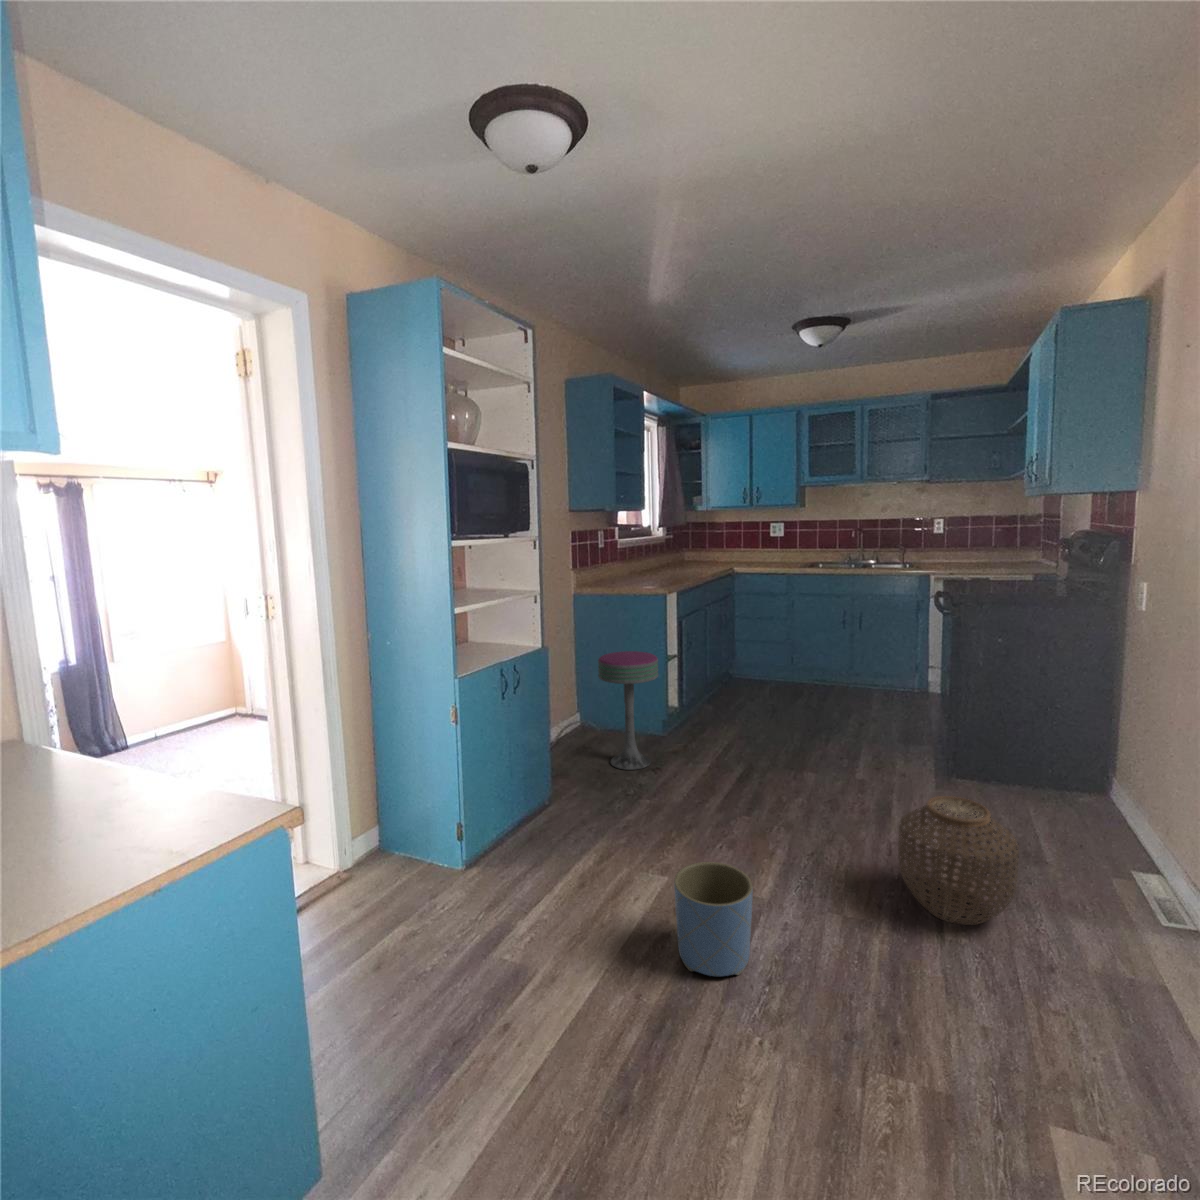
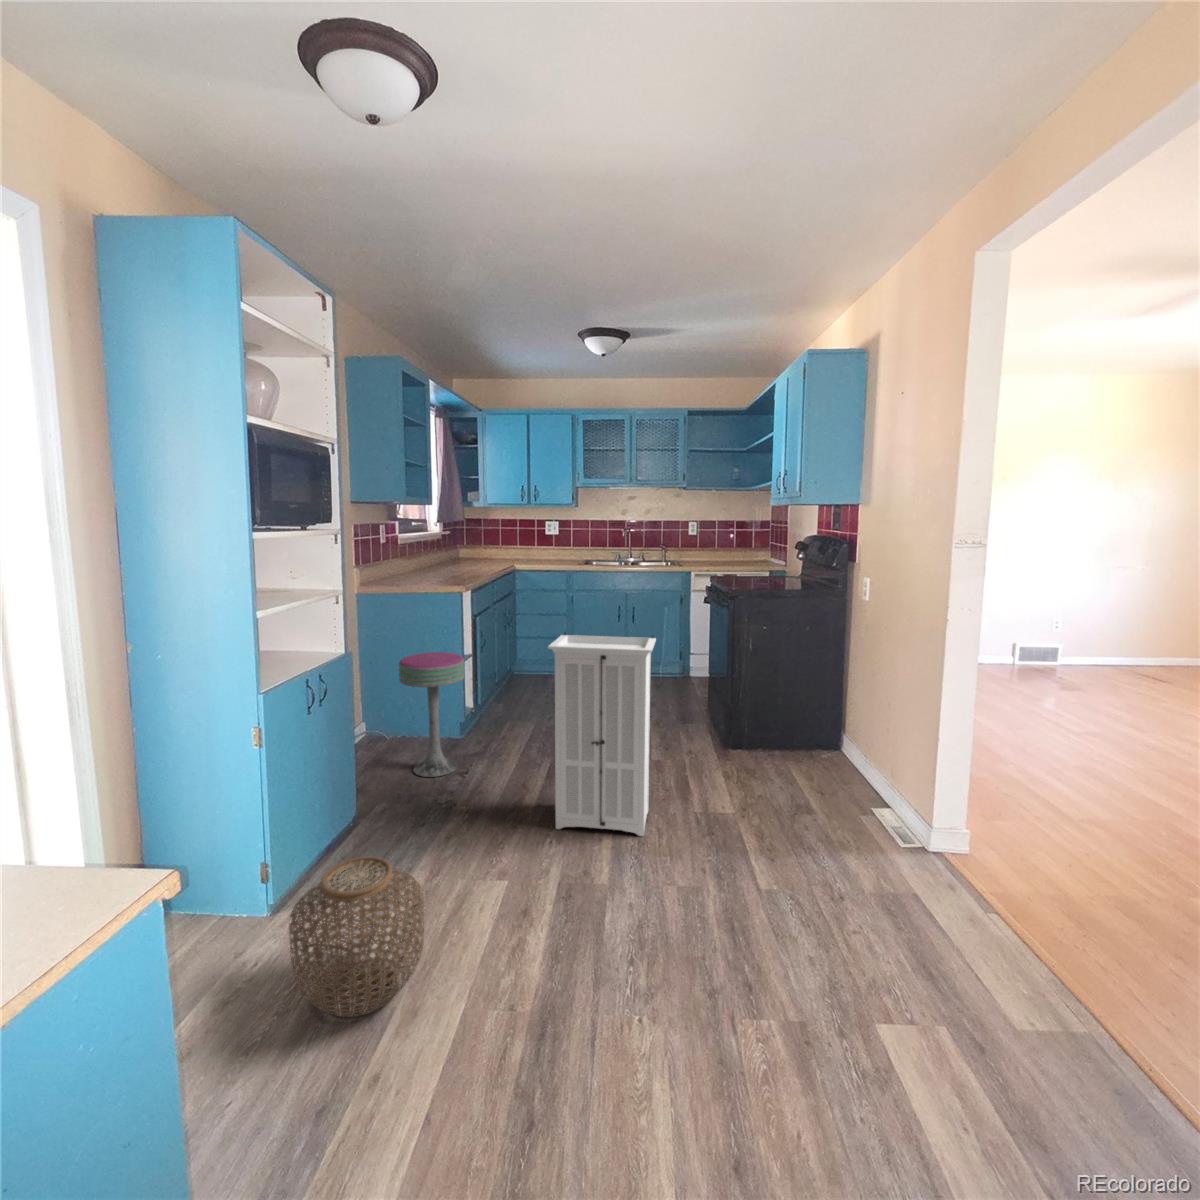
storage cabinet: none [721,636,845,862] -> present [548,632,656,836]
woven basket: present [898,796,1019,925] -> present [289,857,424,1017]
planter: present [674,862,753,976] -> none [534,854,610,966]

